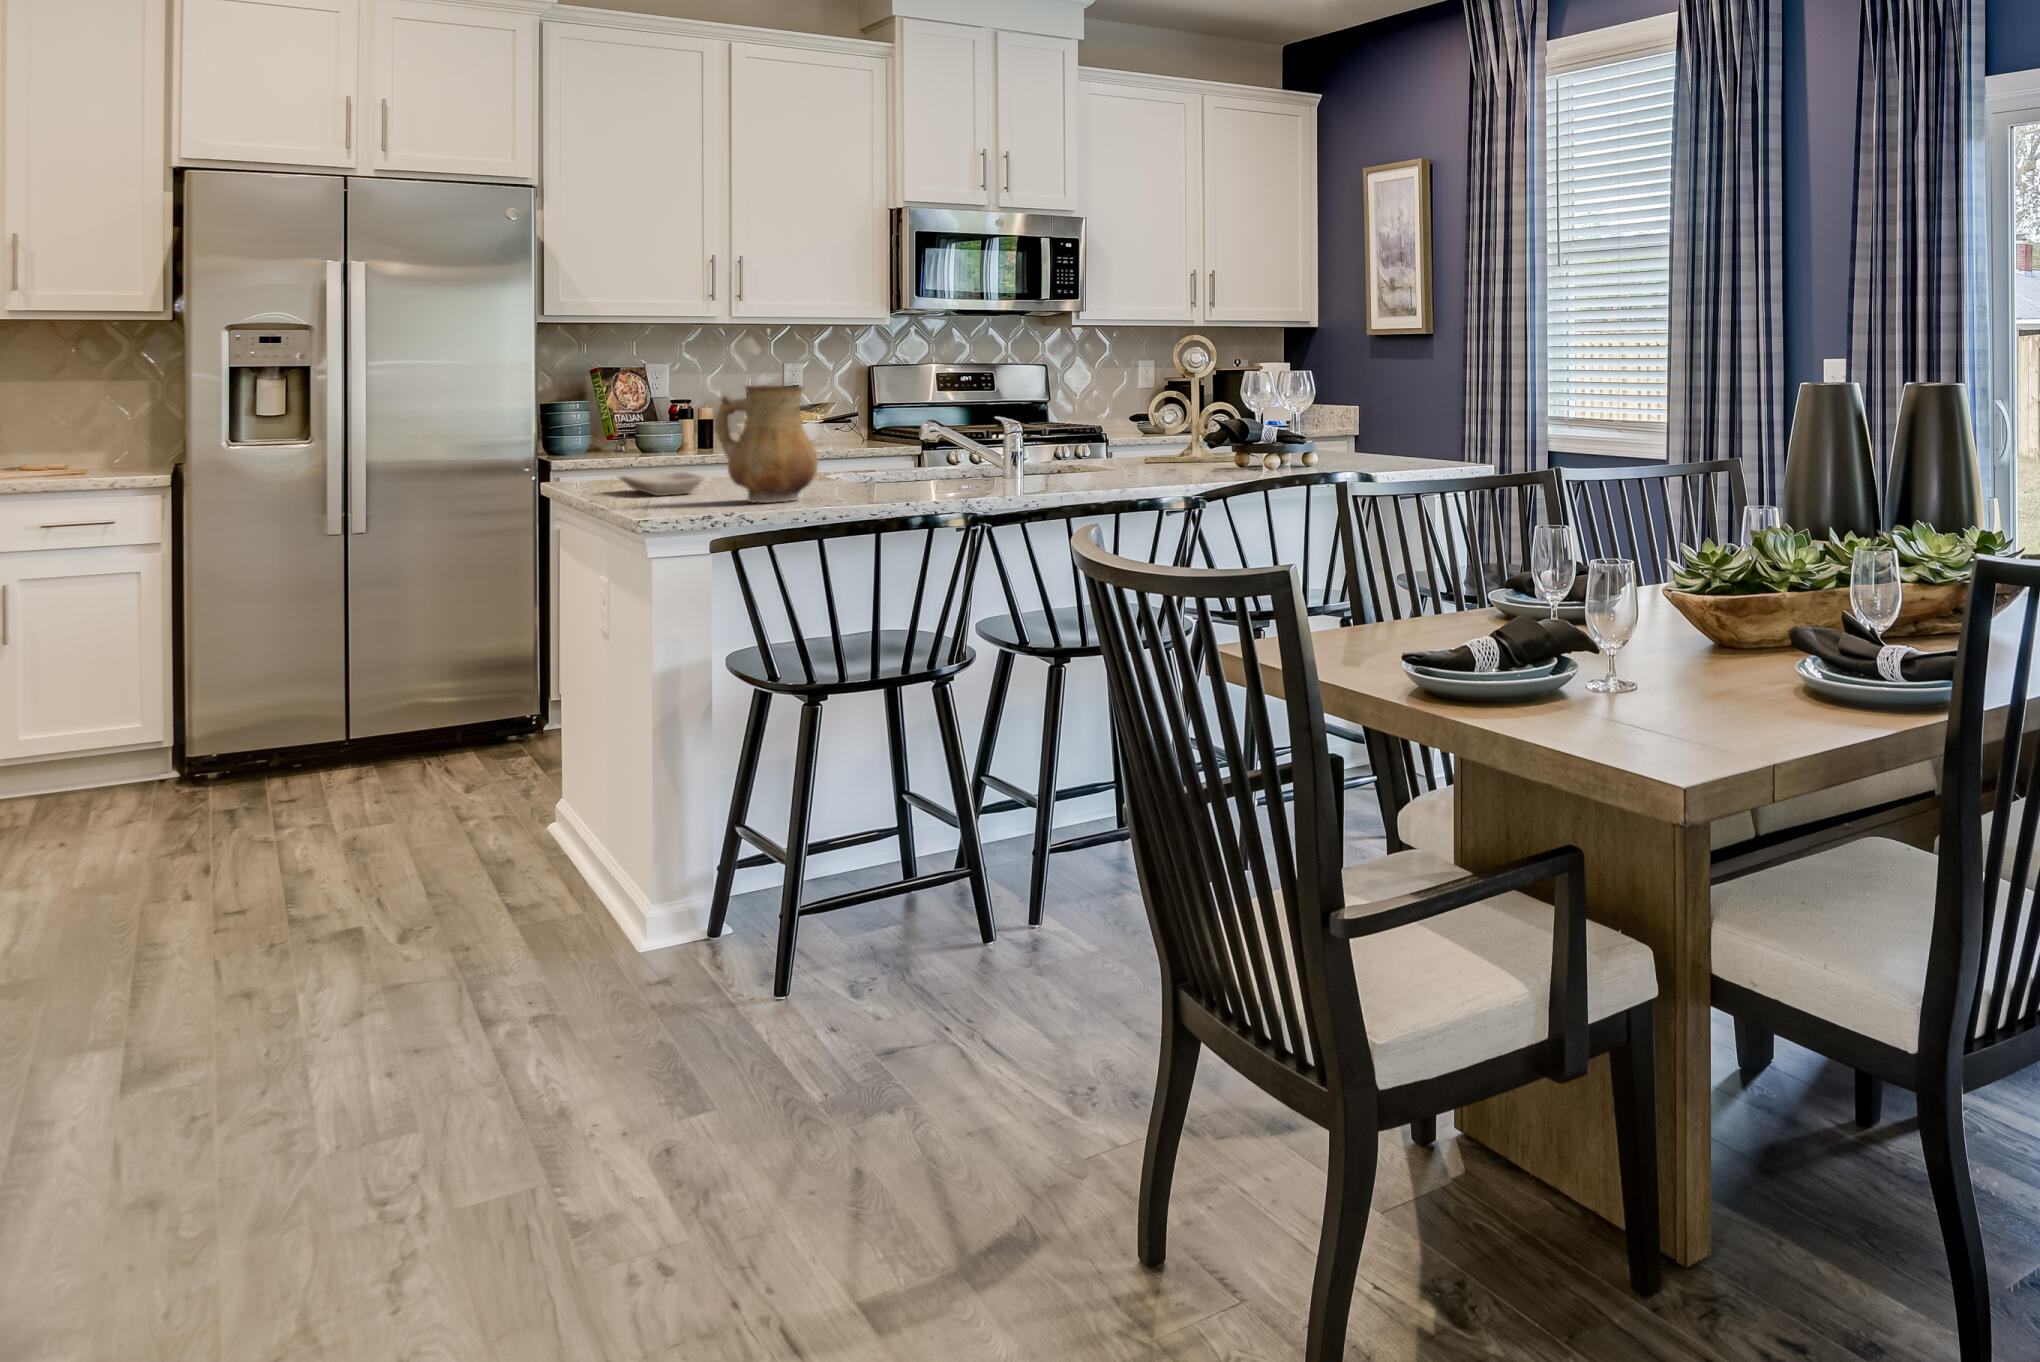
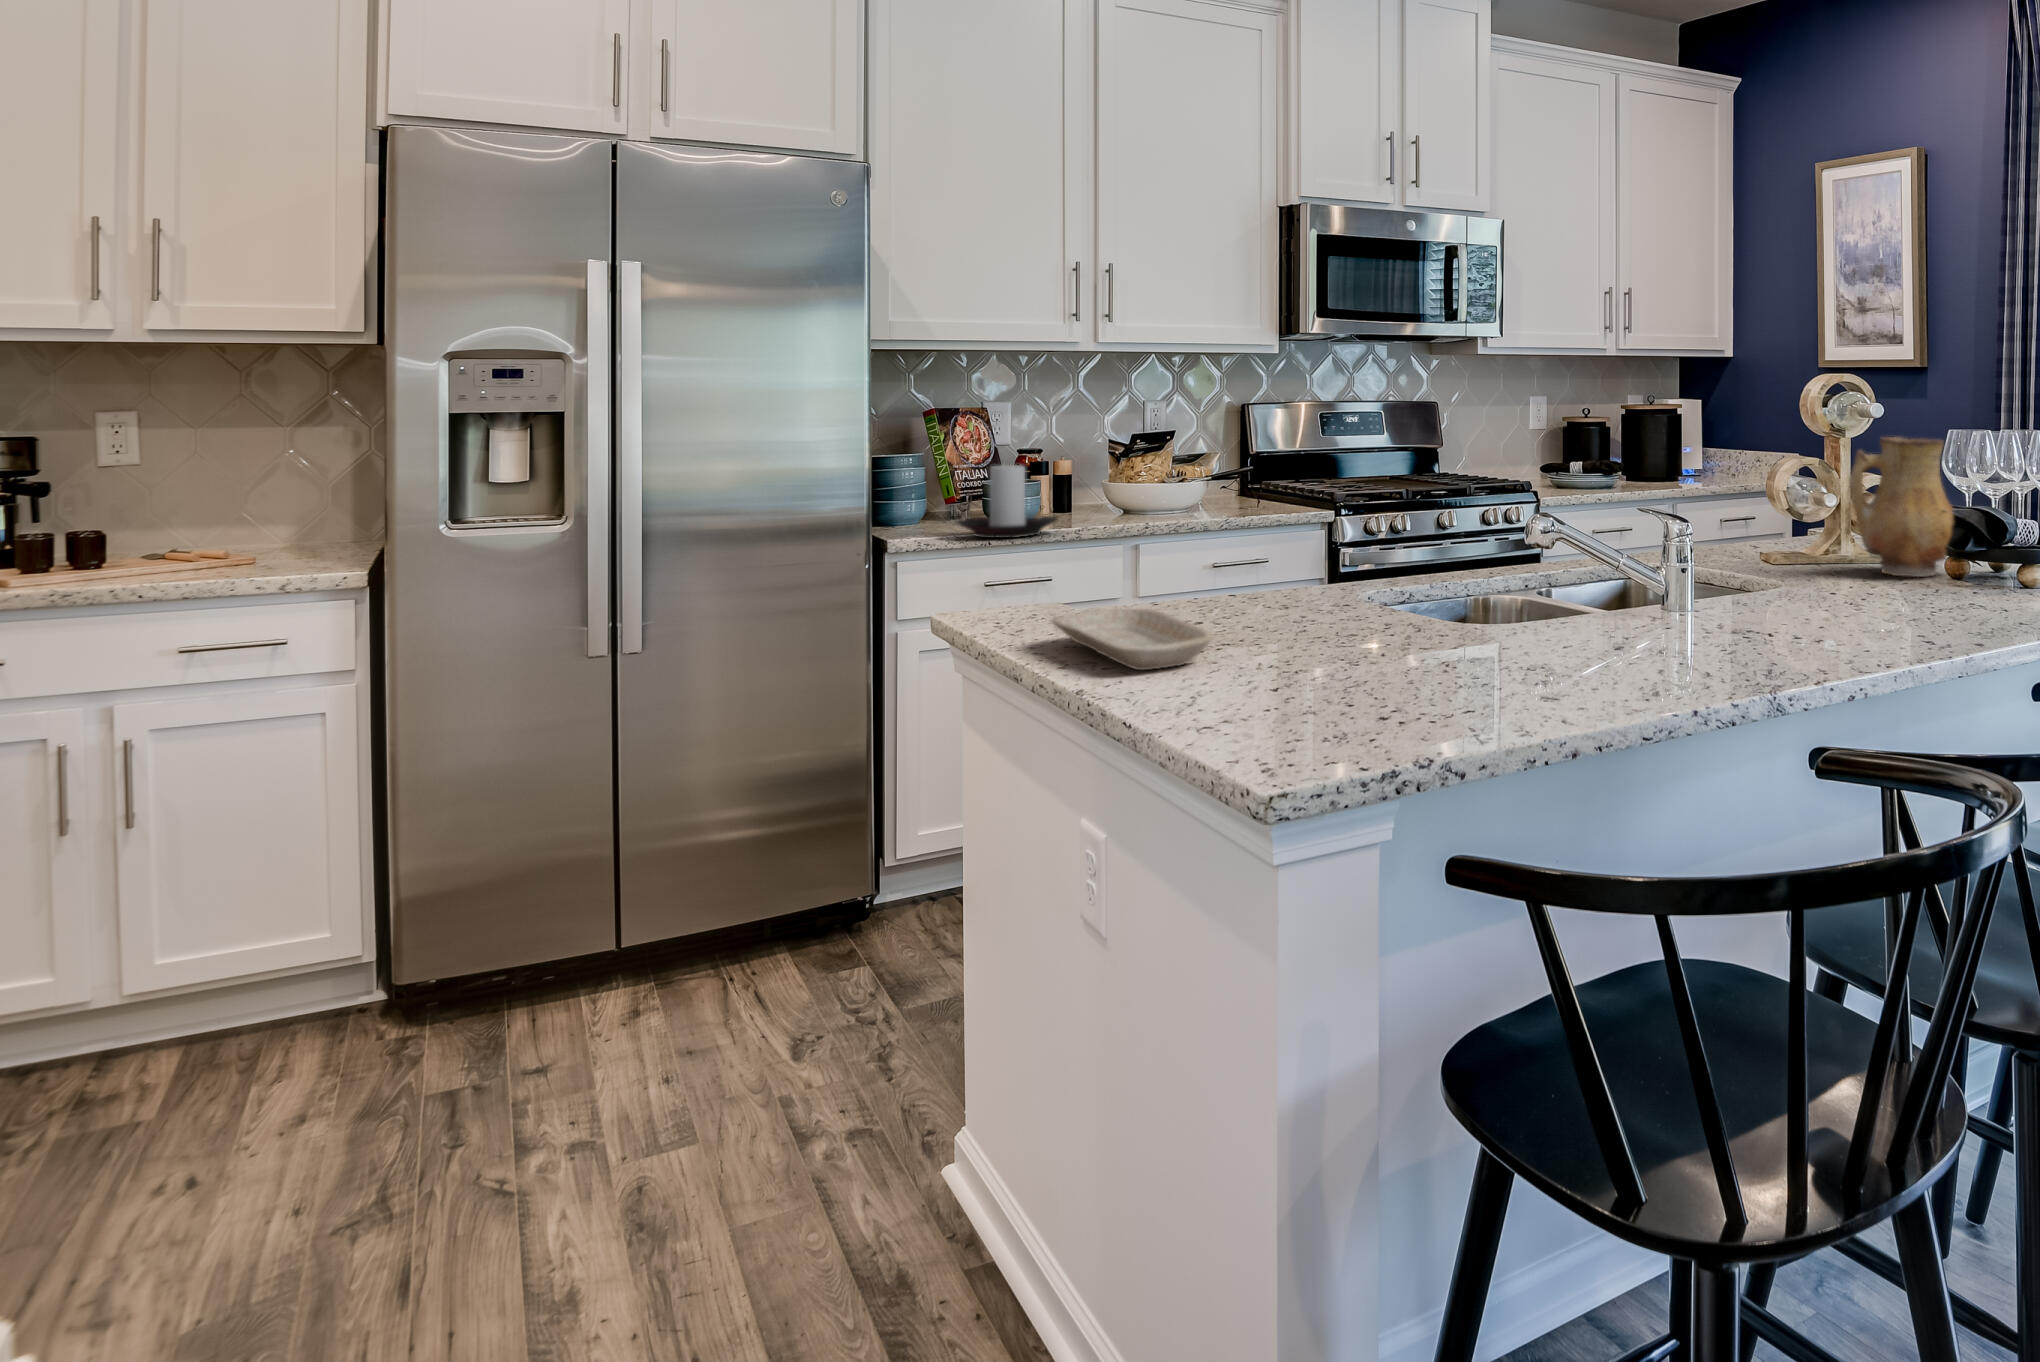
ceramic pitcher: present [716,385,818,503] -> present [1849,437,1953,577]
candle holder: none [612,406,696,463] -> present [956,465,1057,538]

